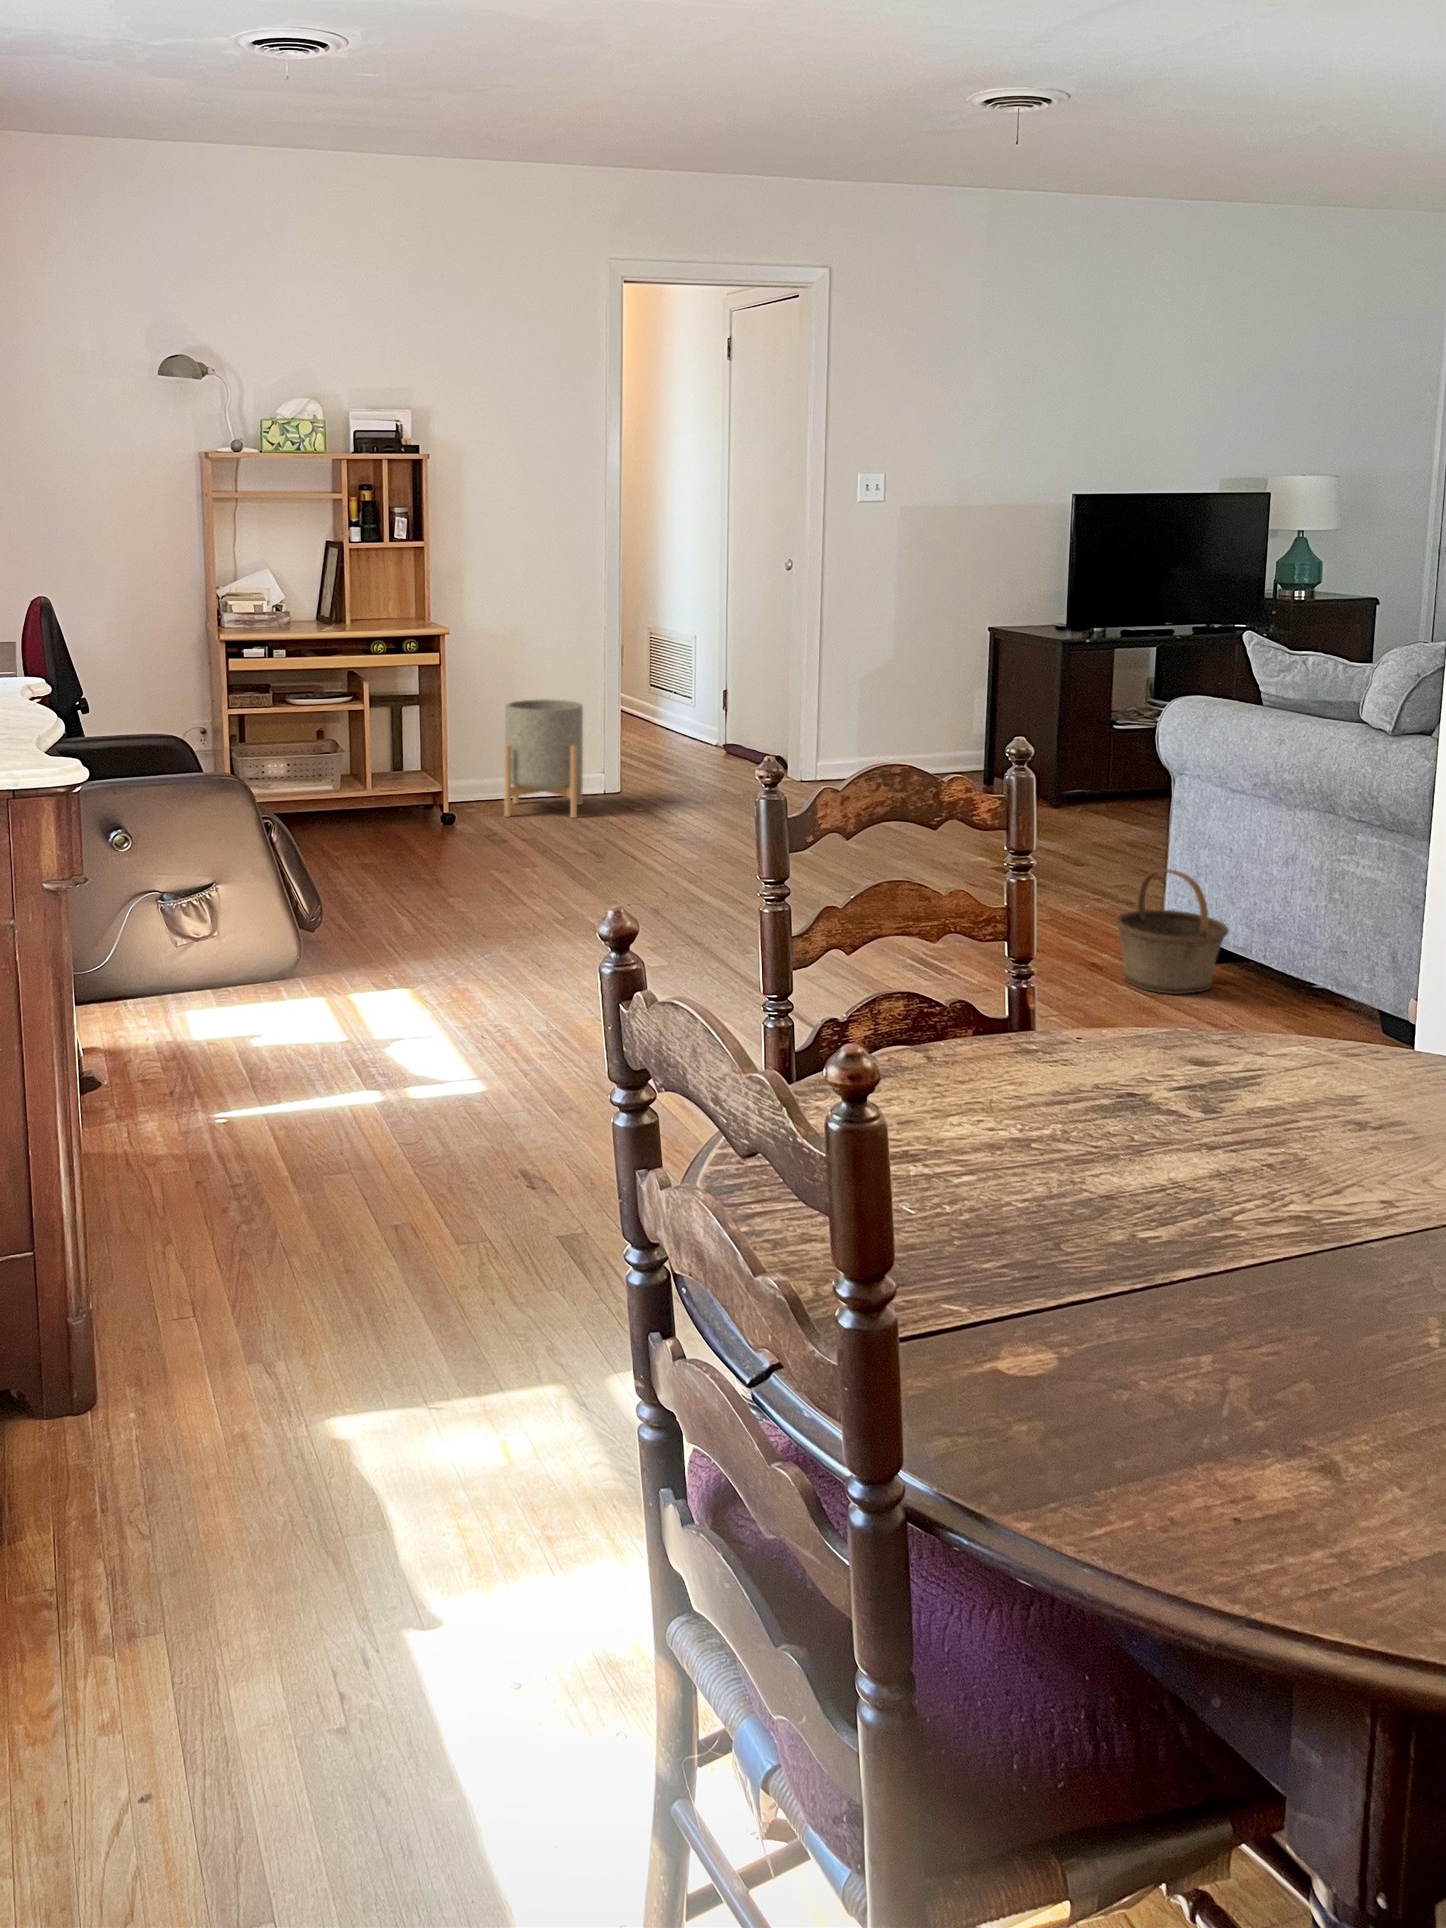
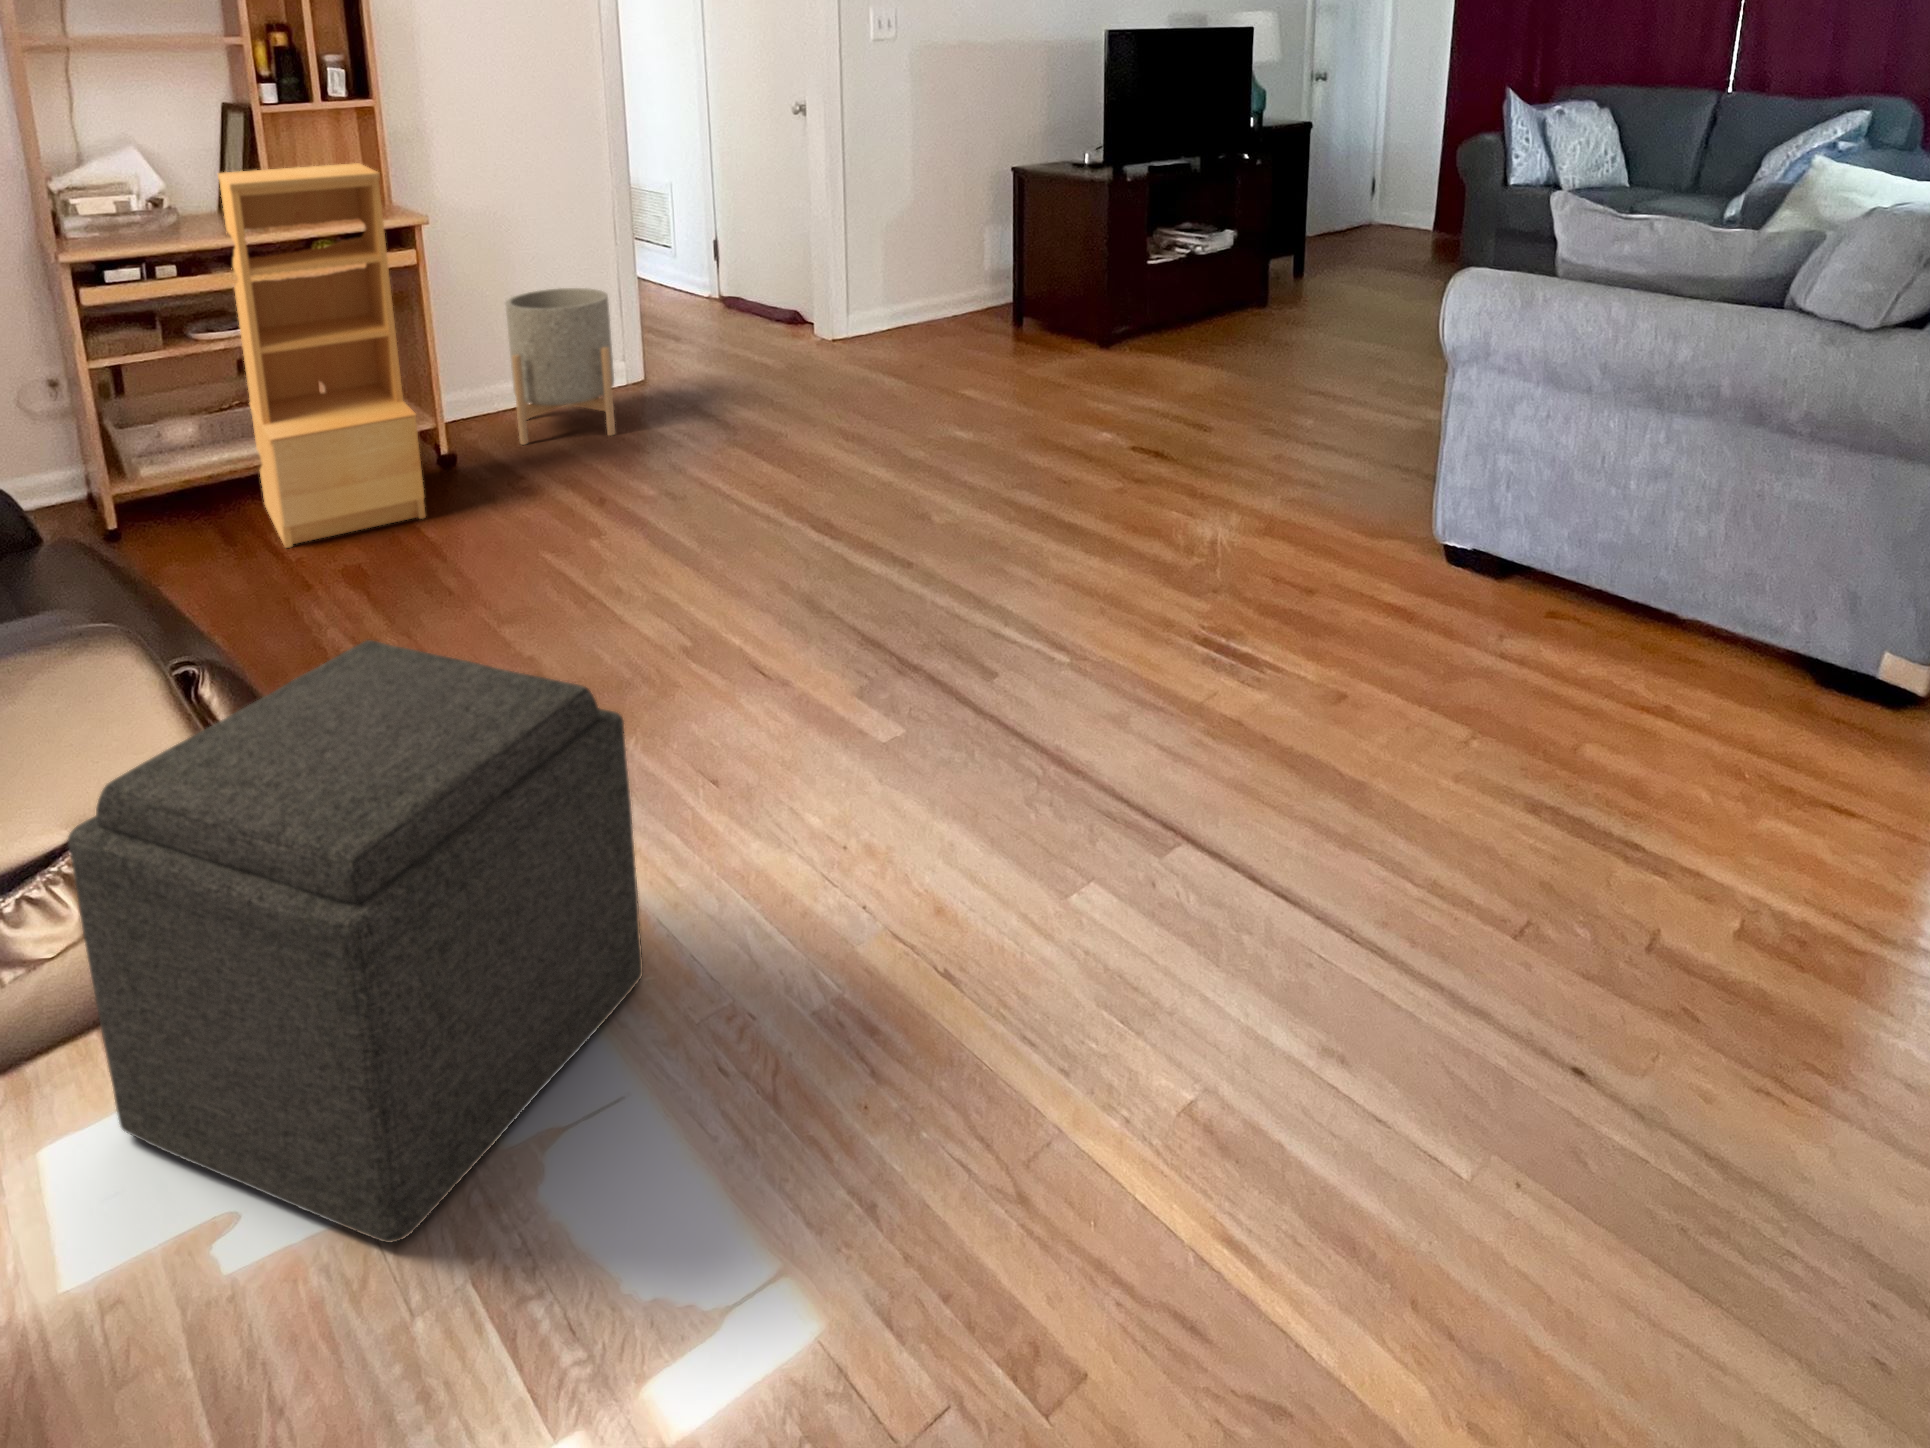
bookshelf: none [317,586,424,850] -> present [218,163,426,548]
ottoman: none [208,817,463,1058] -> present [67,640,643,1243]
basket: present [1115,869,1229,994] -> none [1435,490,1578,651]

